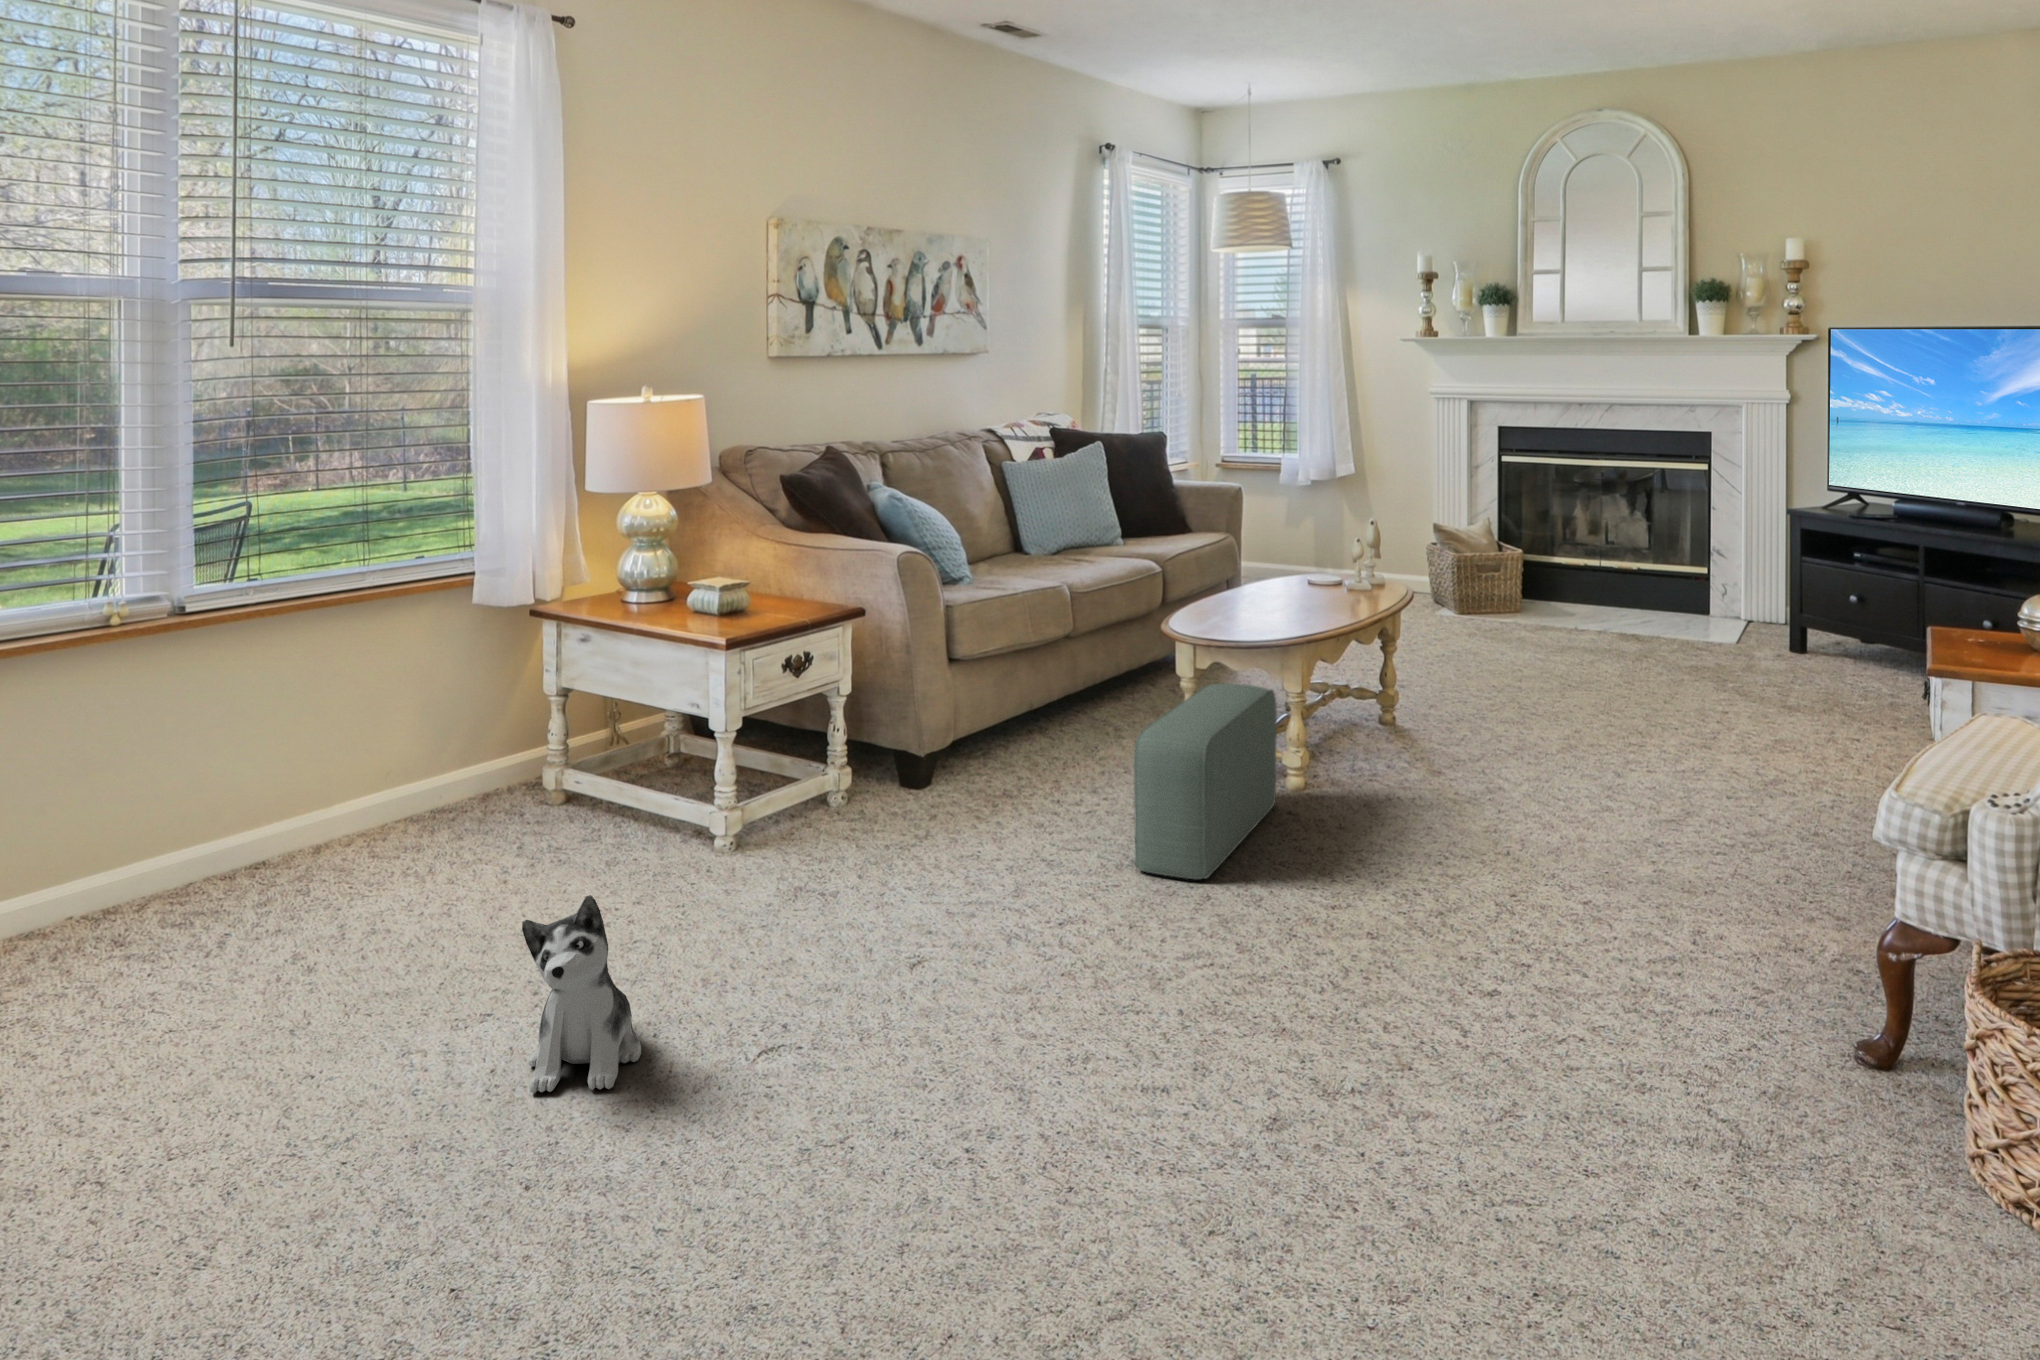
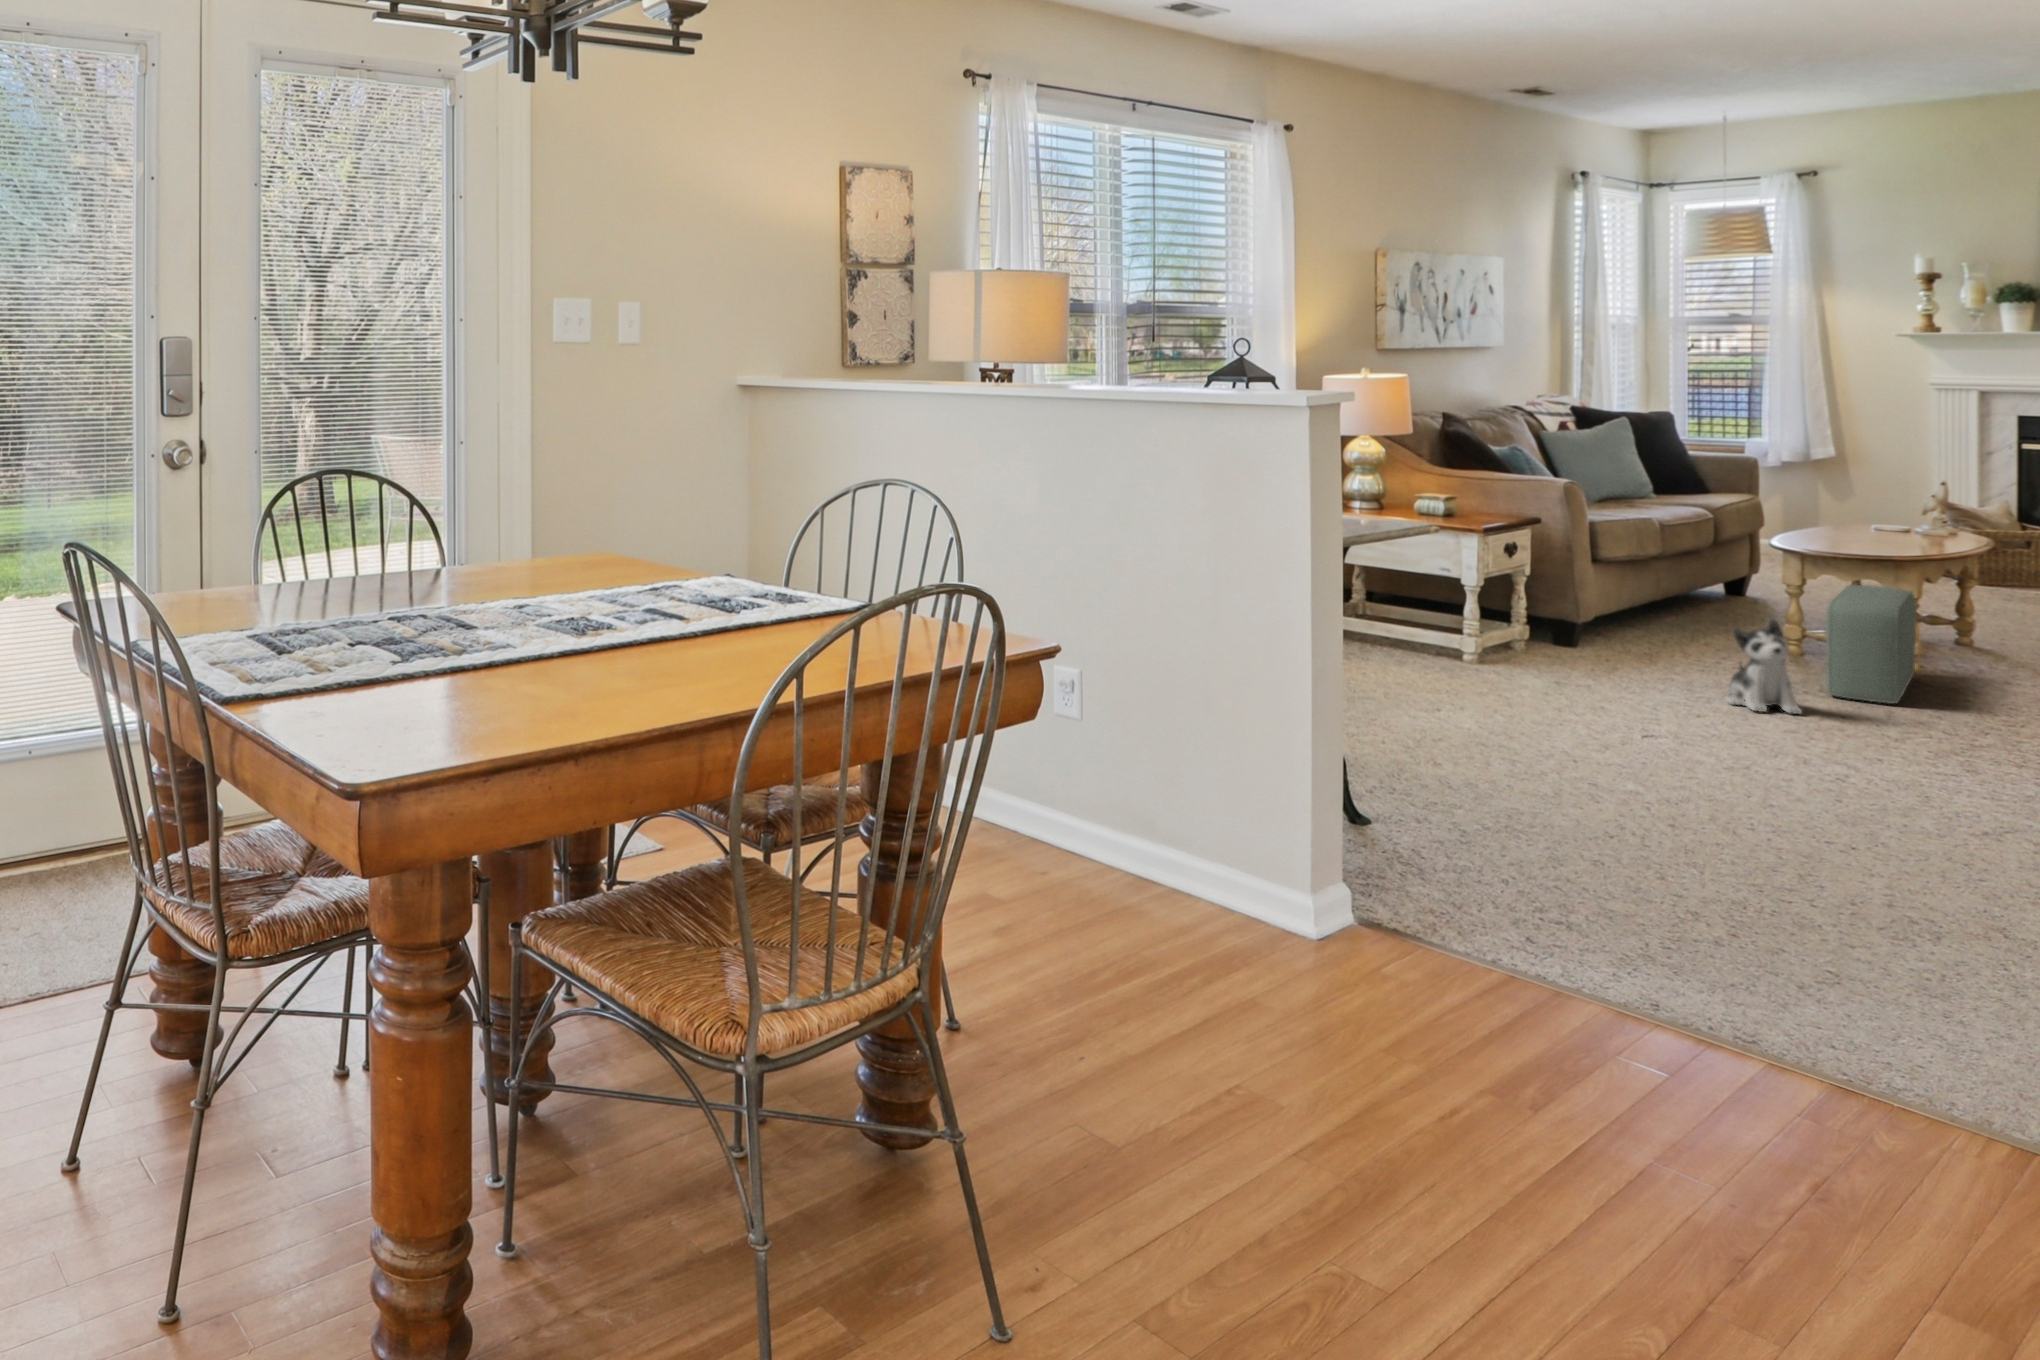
plush toy: present [522,895,641,1093] -> present [1726,619,1802,714]

